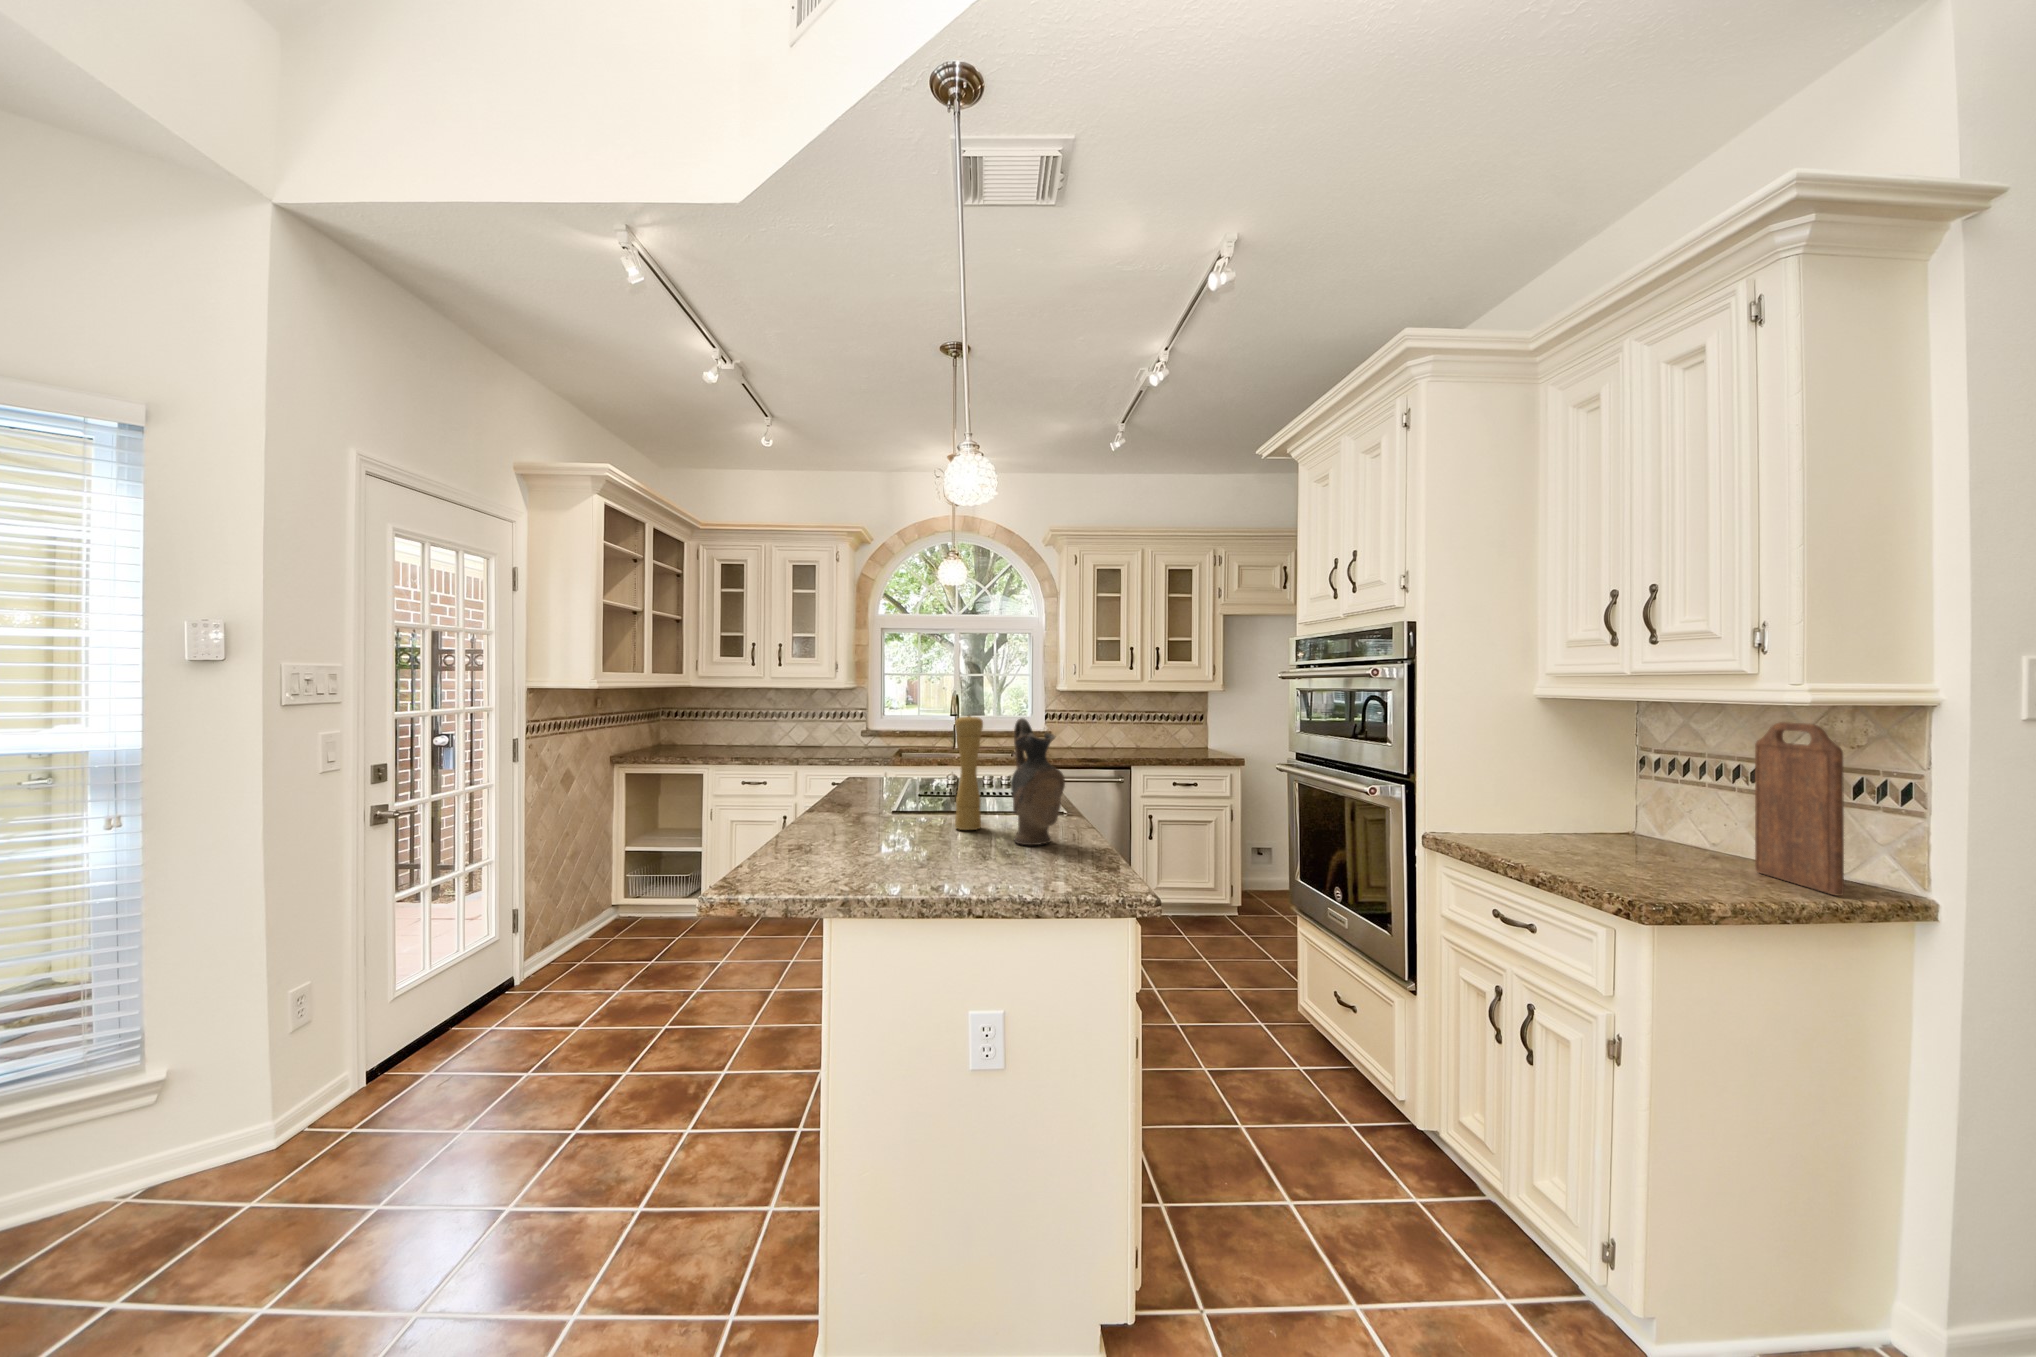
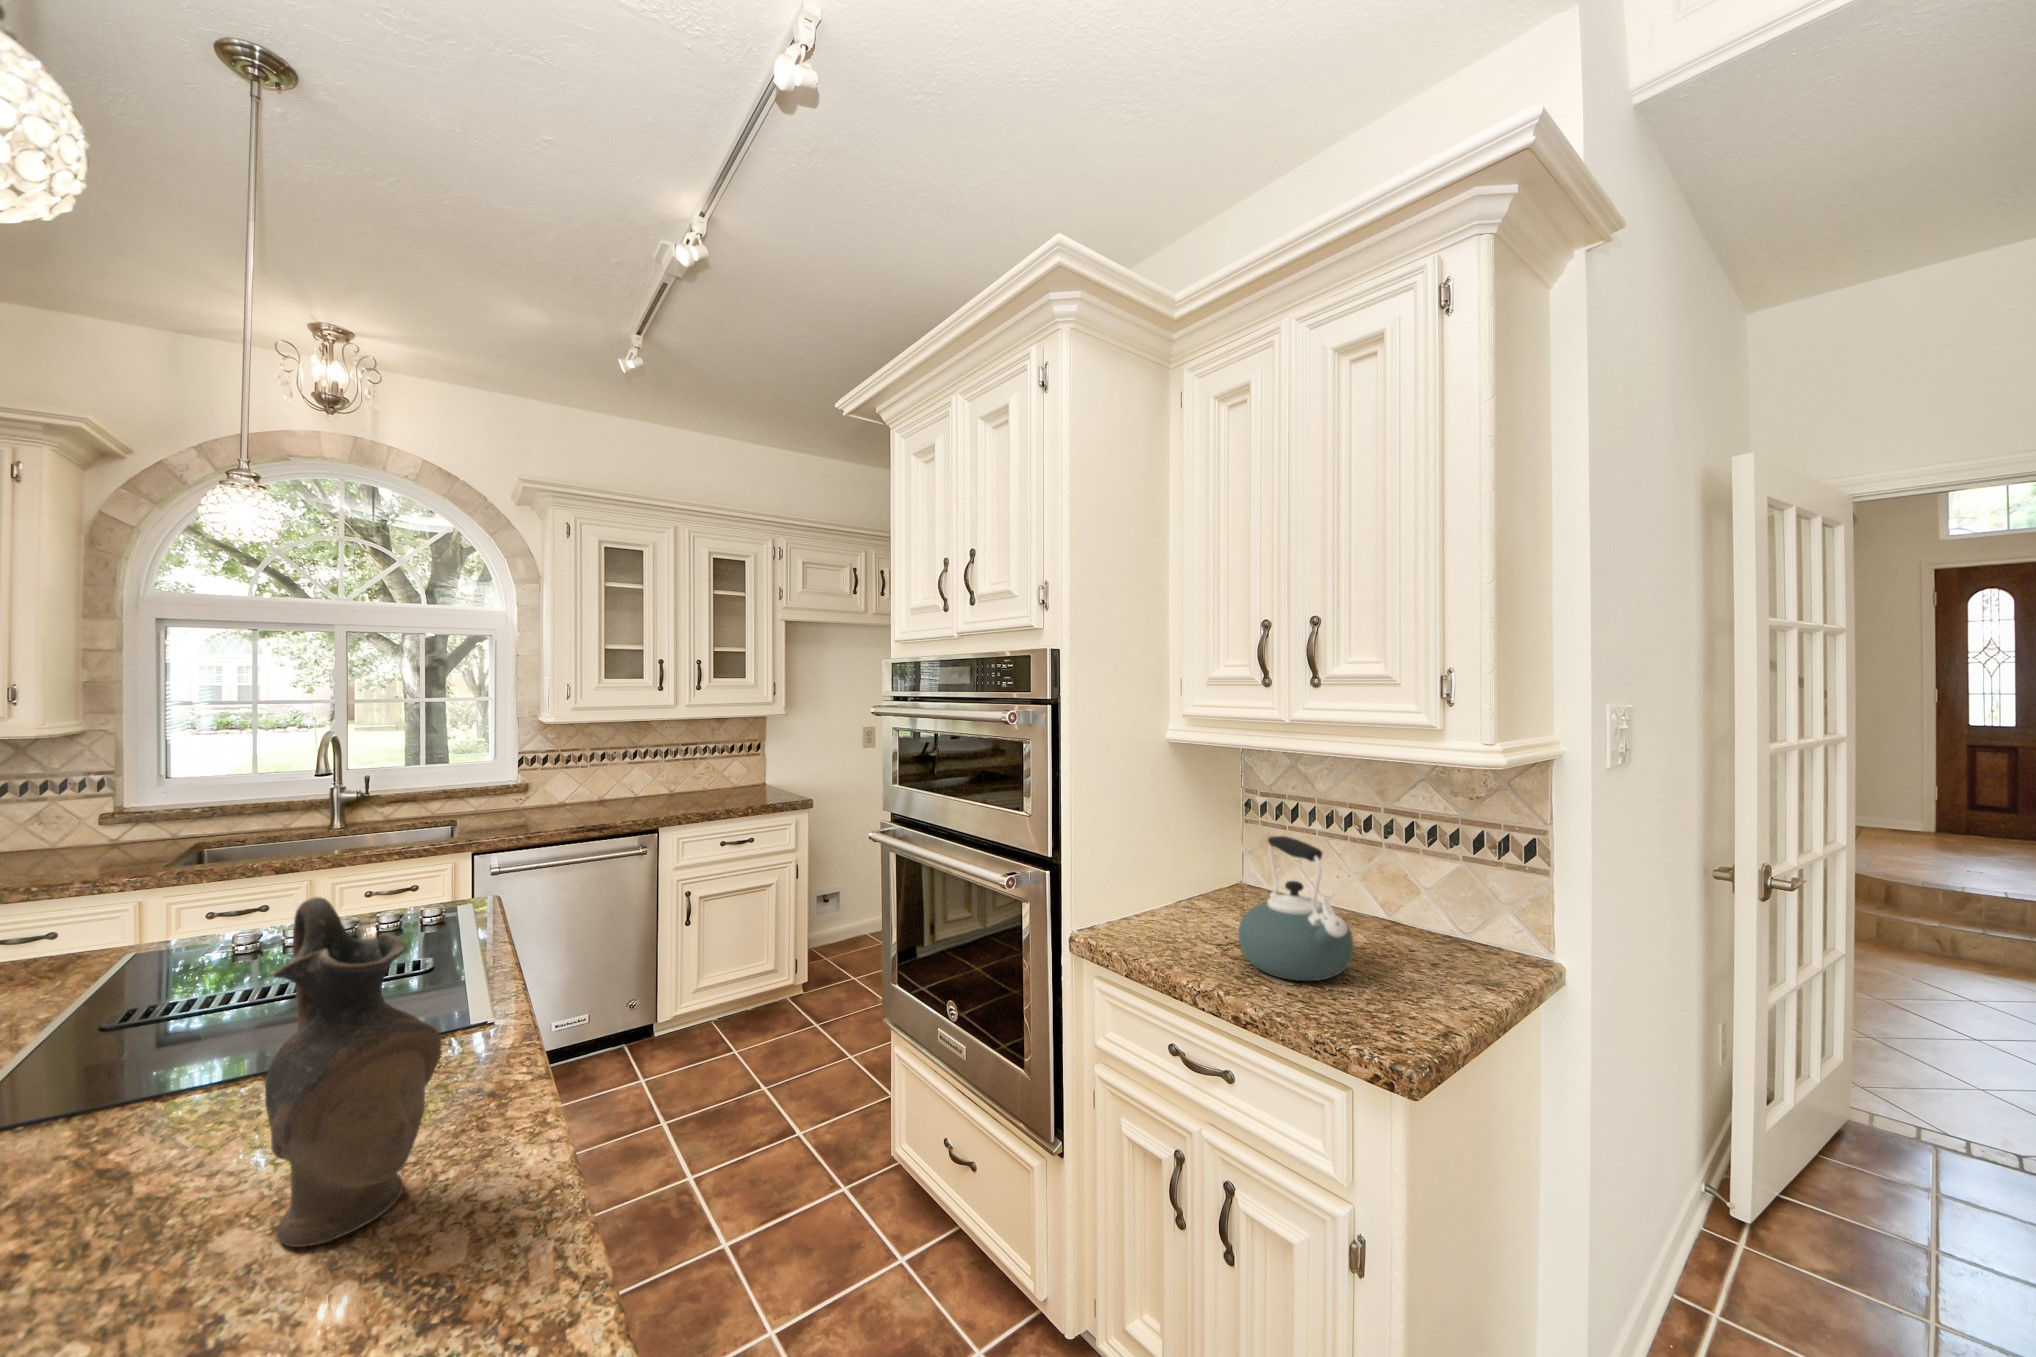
pepper mill: present [955,715,983,830] -> none [96,893,207,1210]
cutting board: present [1755,722,1844,896] -> none [1399,778,1500,976]
kettle: none [1563,764,1676,874] -> present [1238,836,1354,981]

